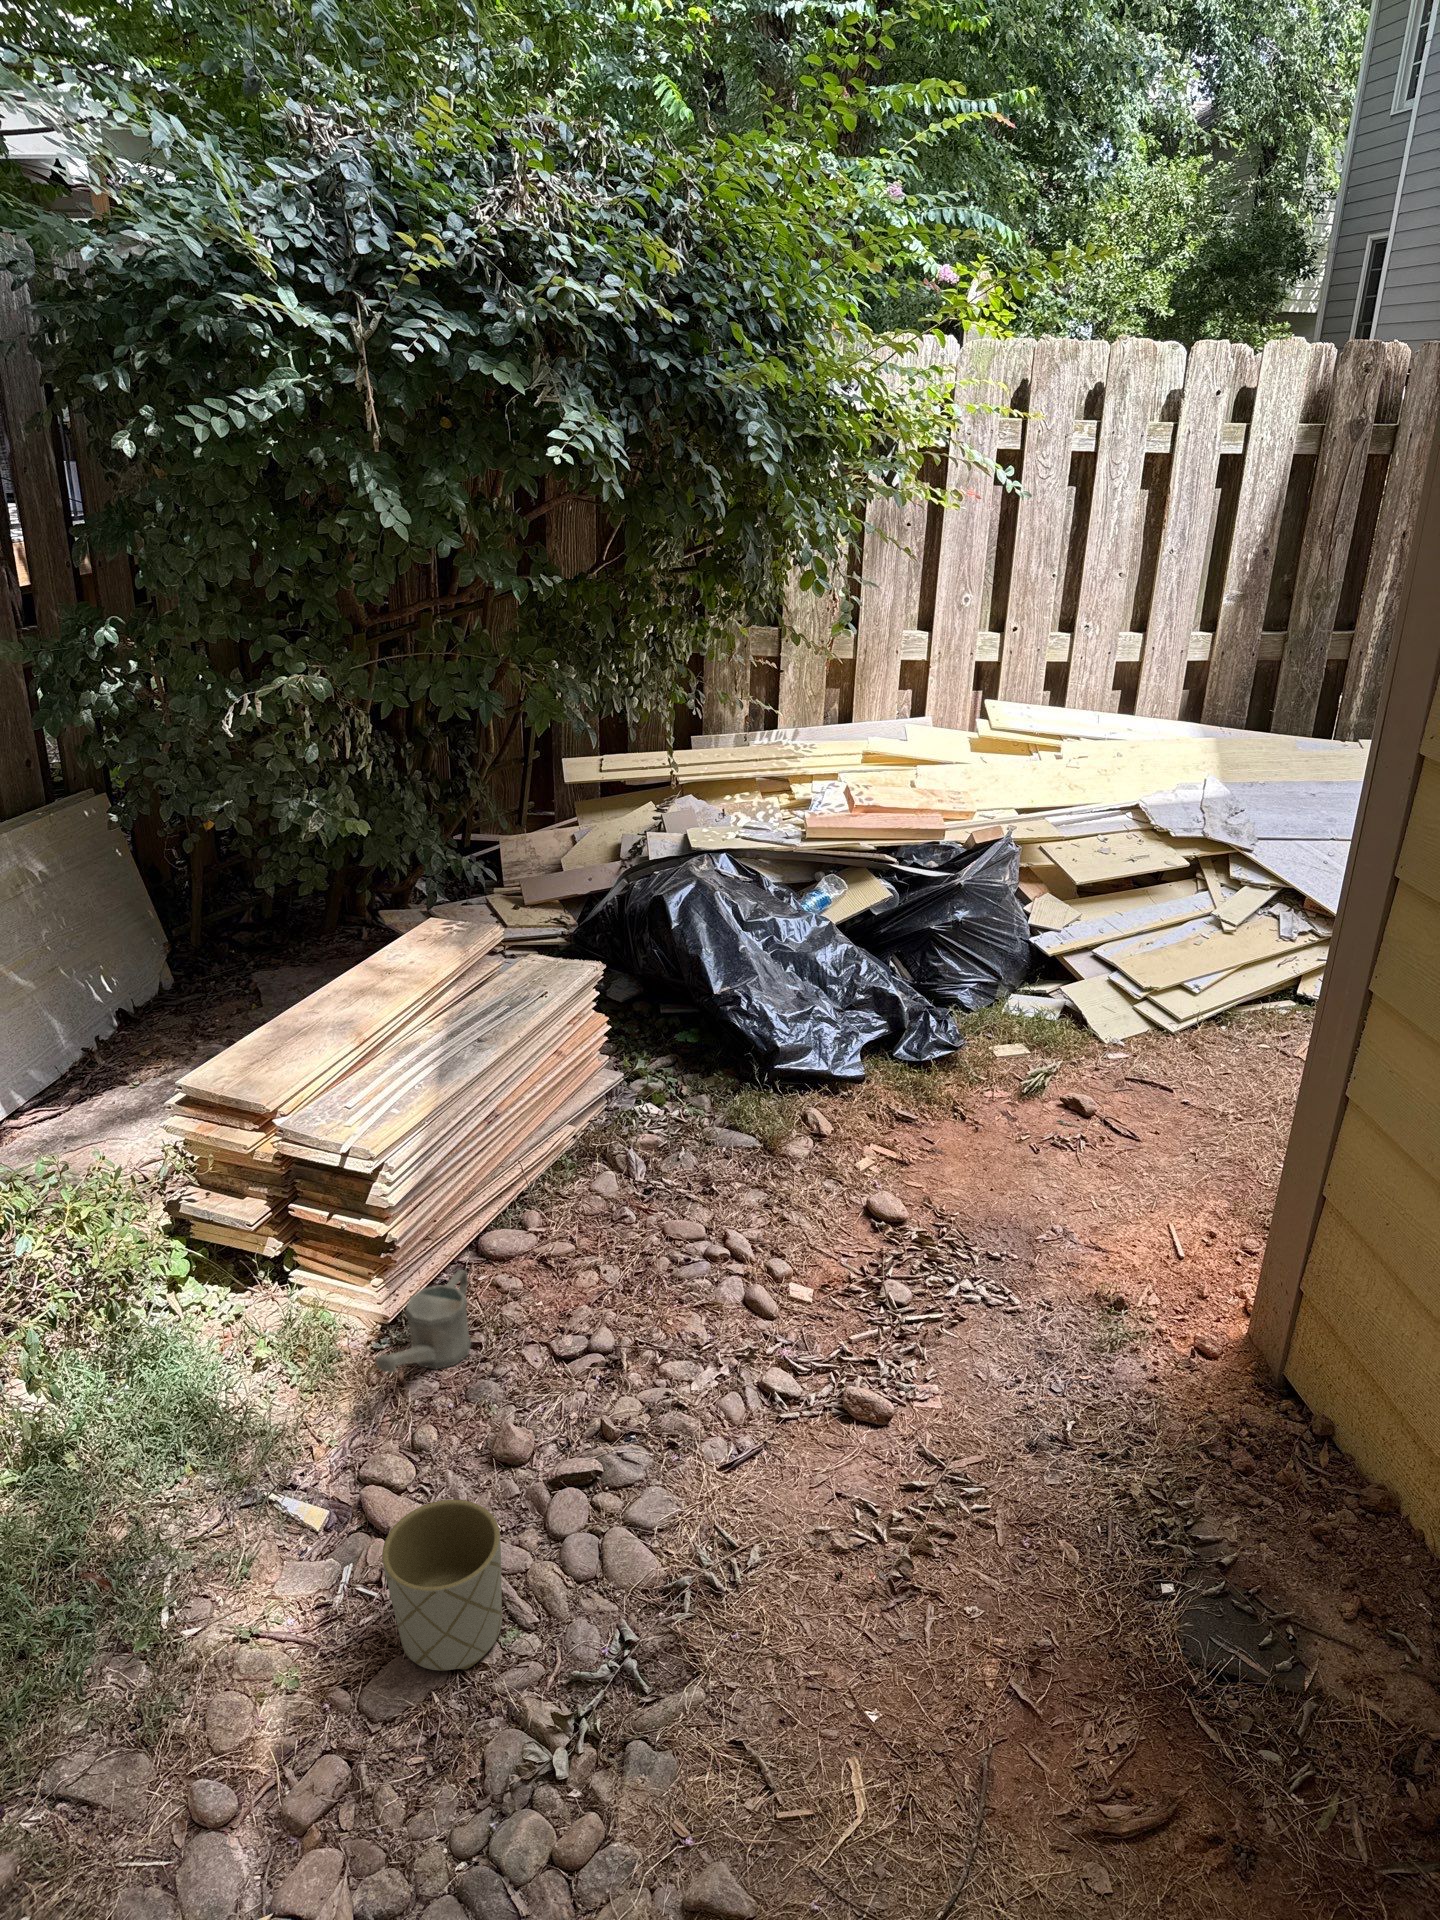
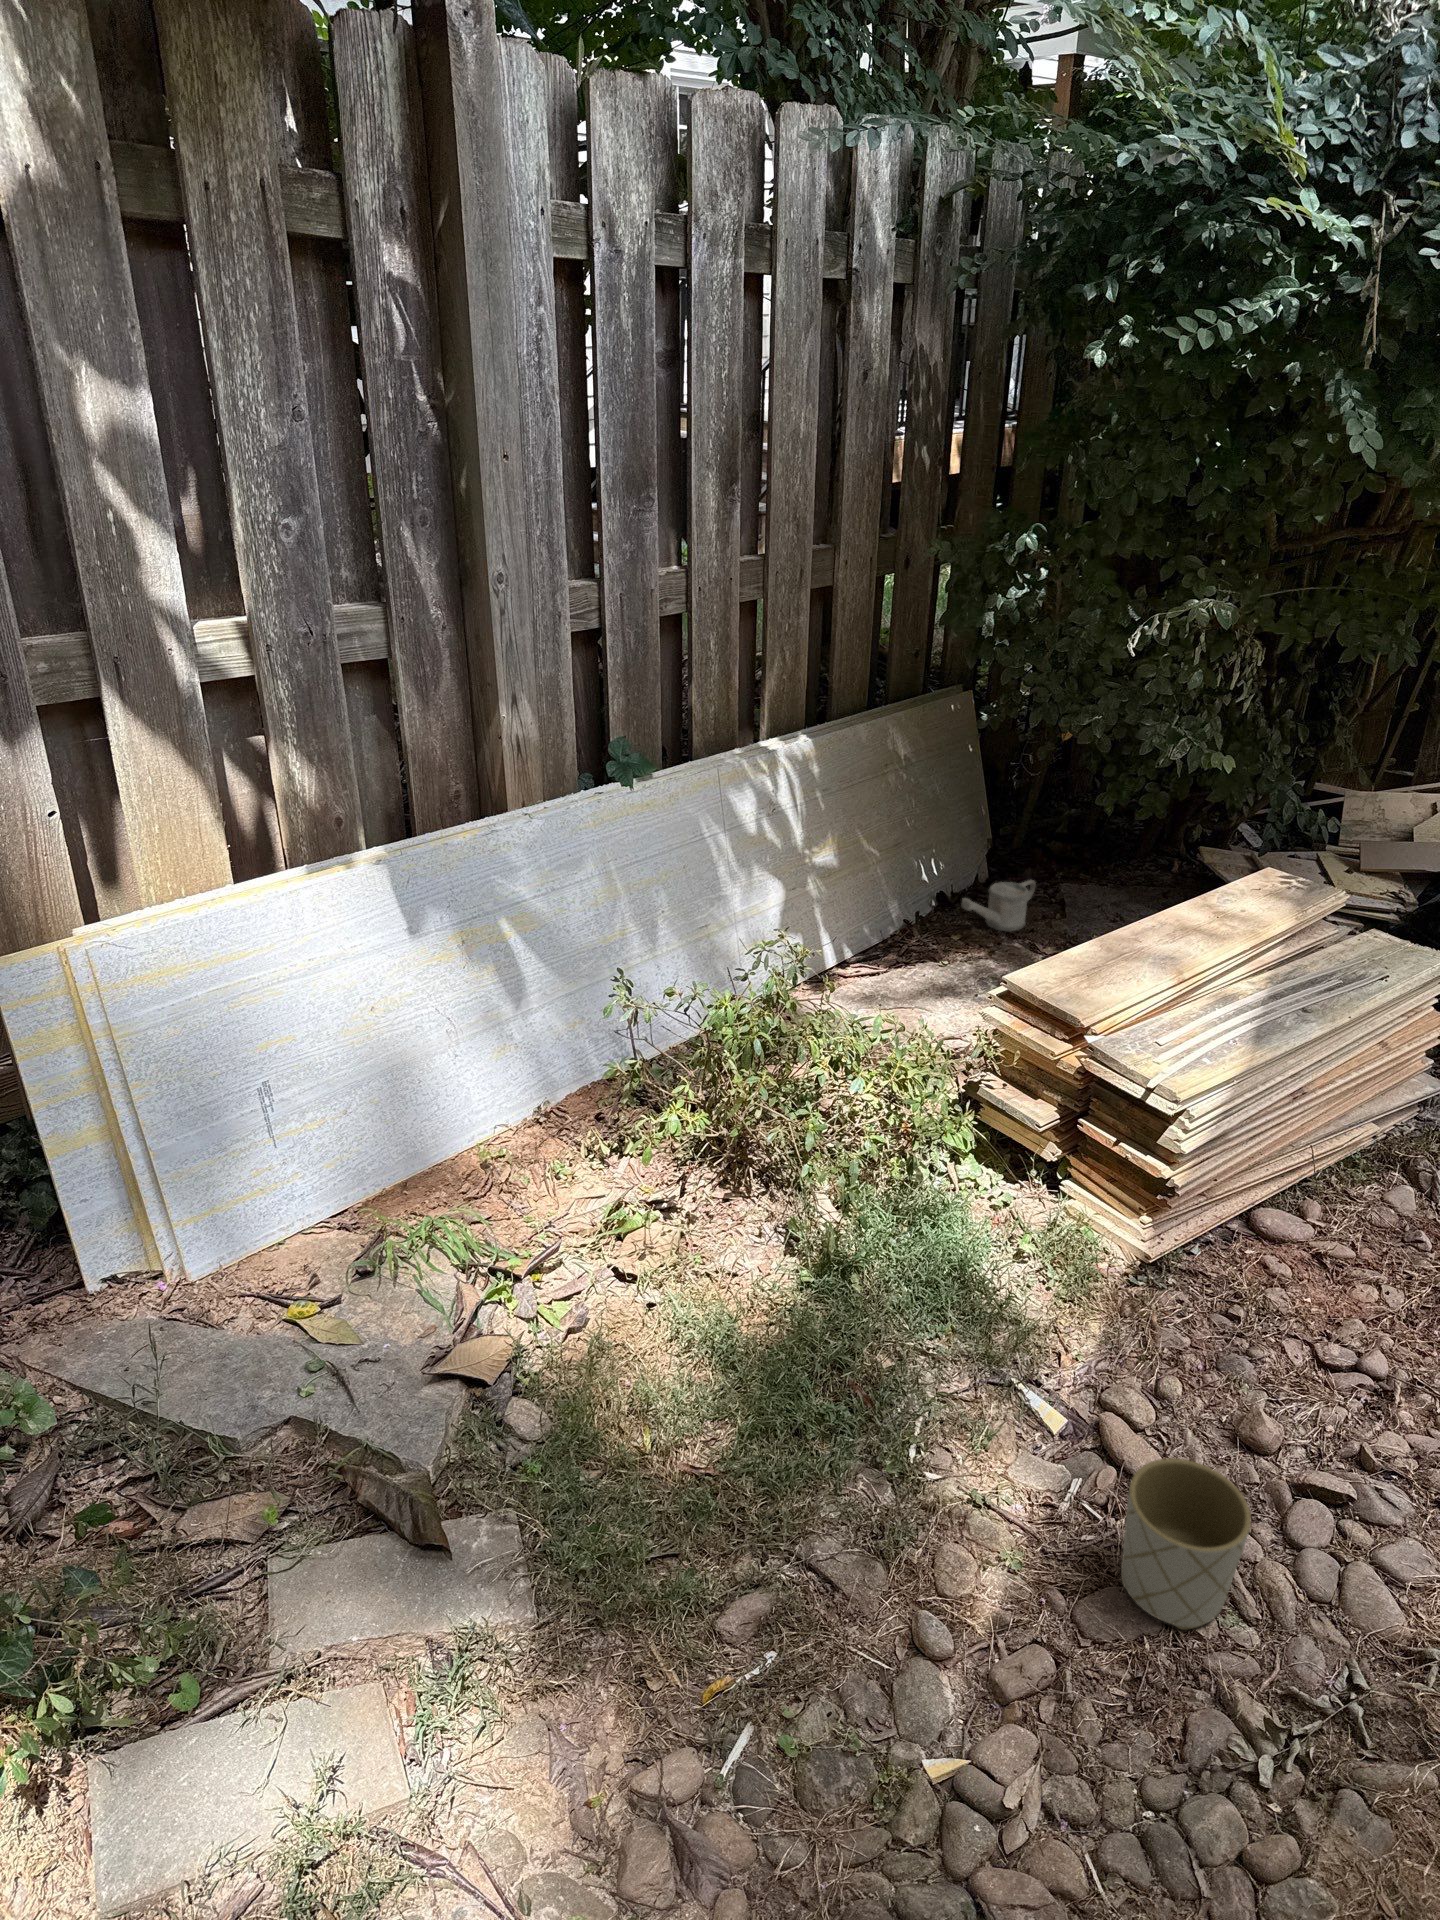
watering can: present [376,1270,471,1373] -> present [962,880,1035,931]

